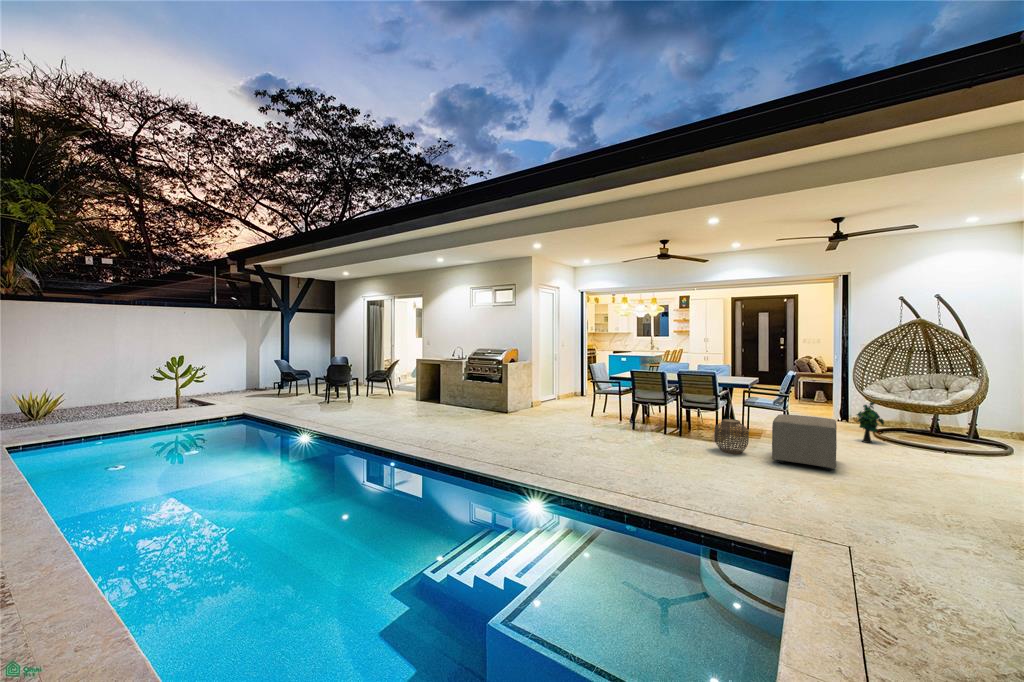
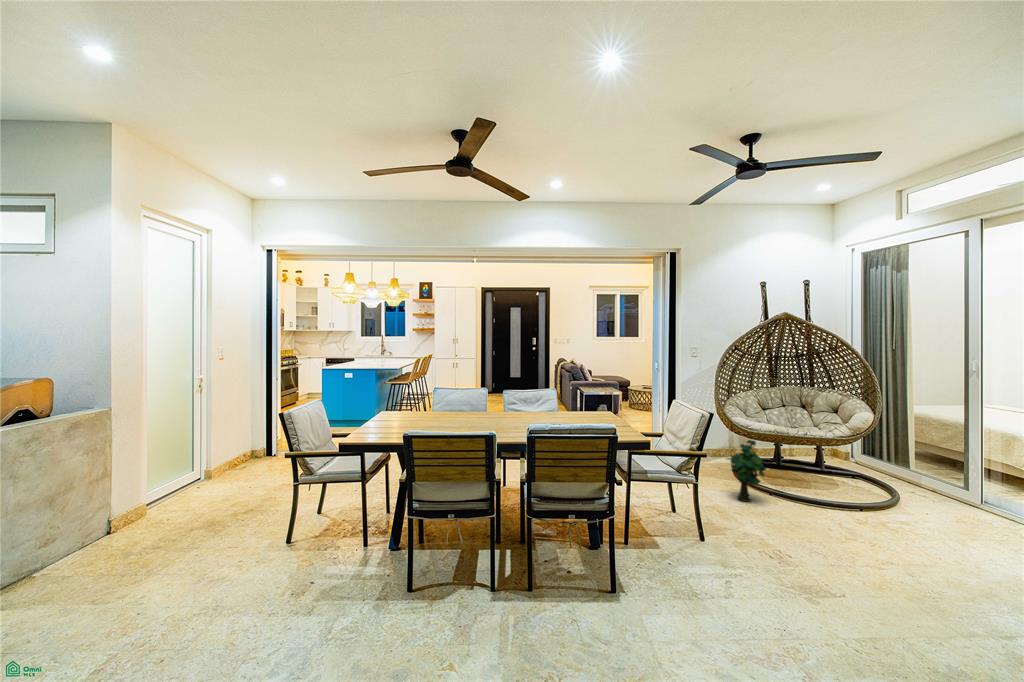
ottoman: present [772,414,837,470] -> none [720,509,902,653]
woven basket: present [714,419,749,454] -> none [627,544,705,643]

